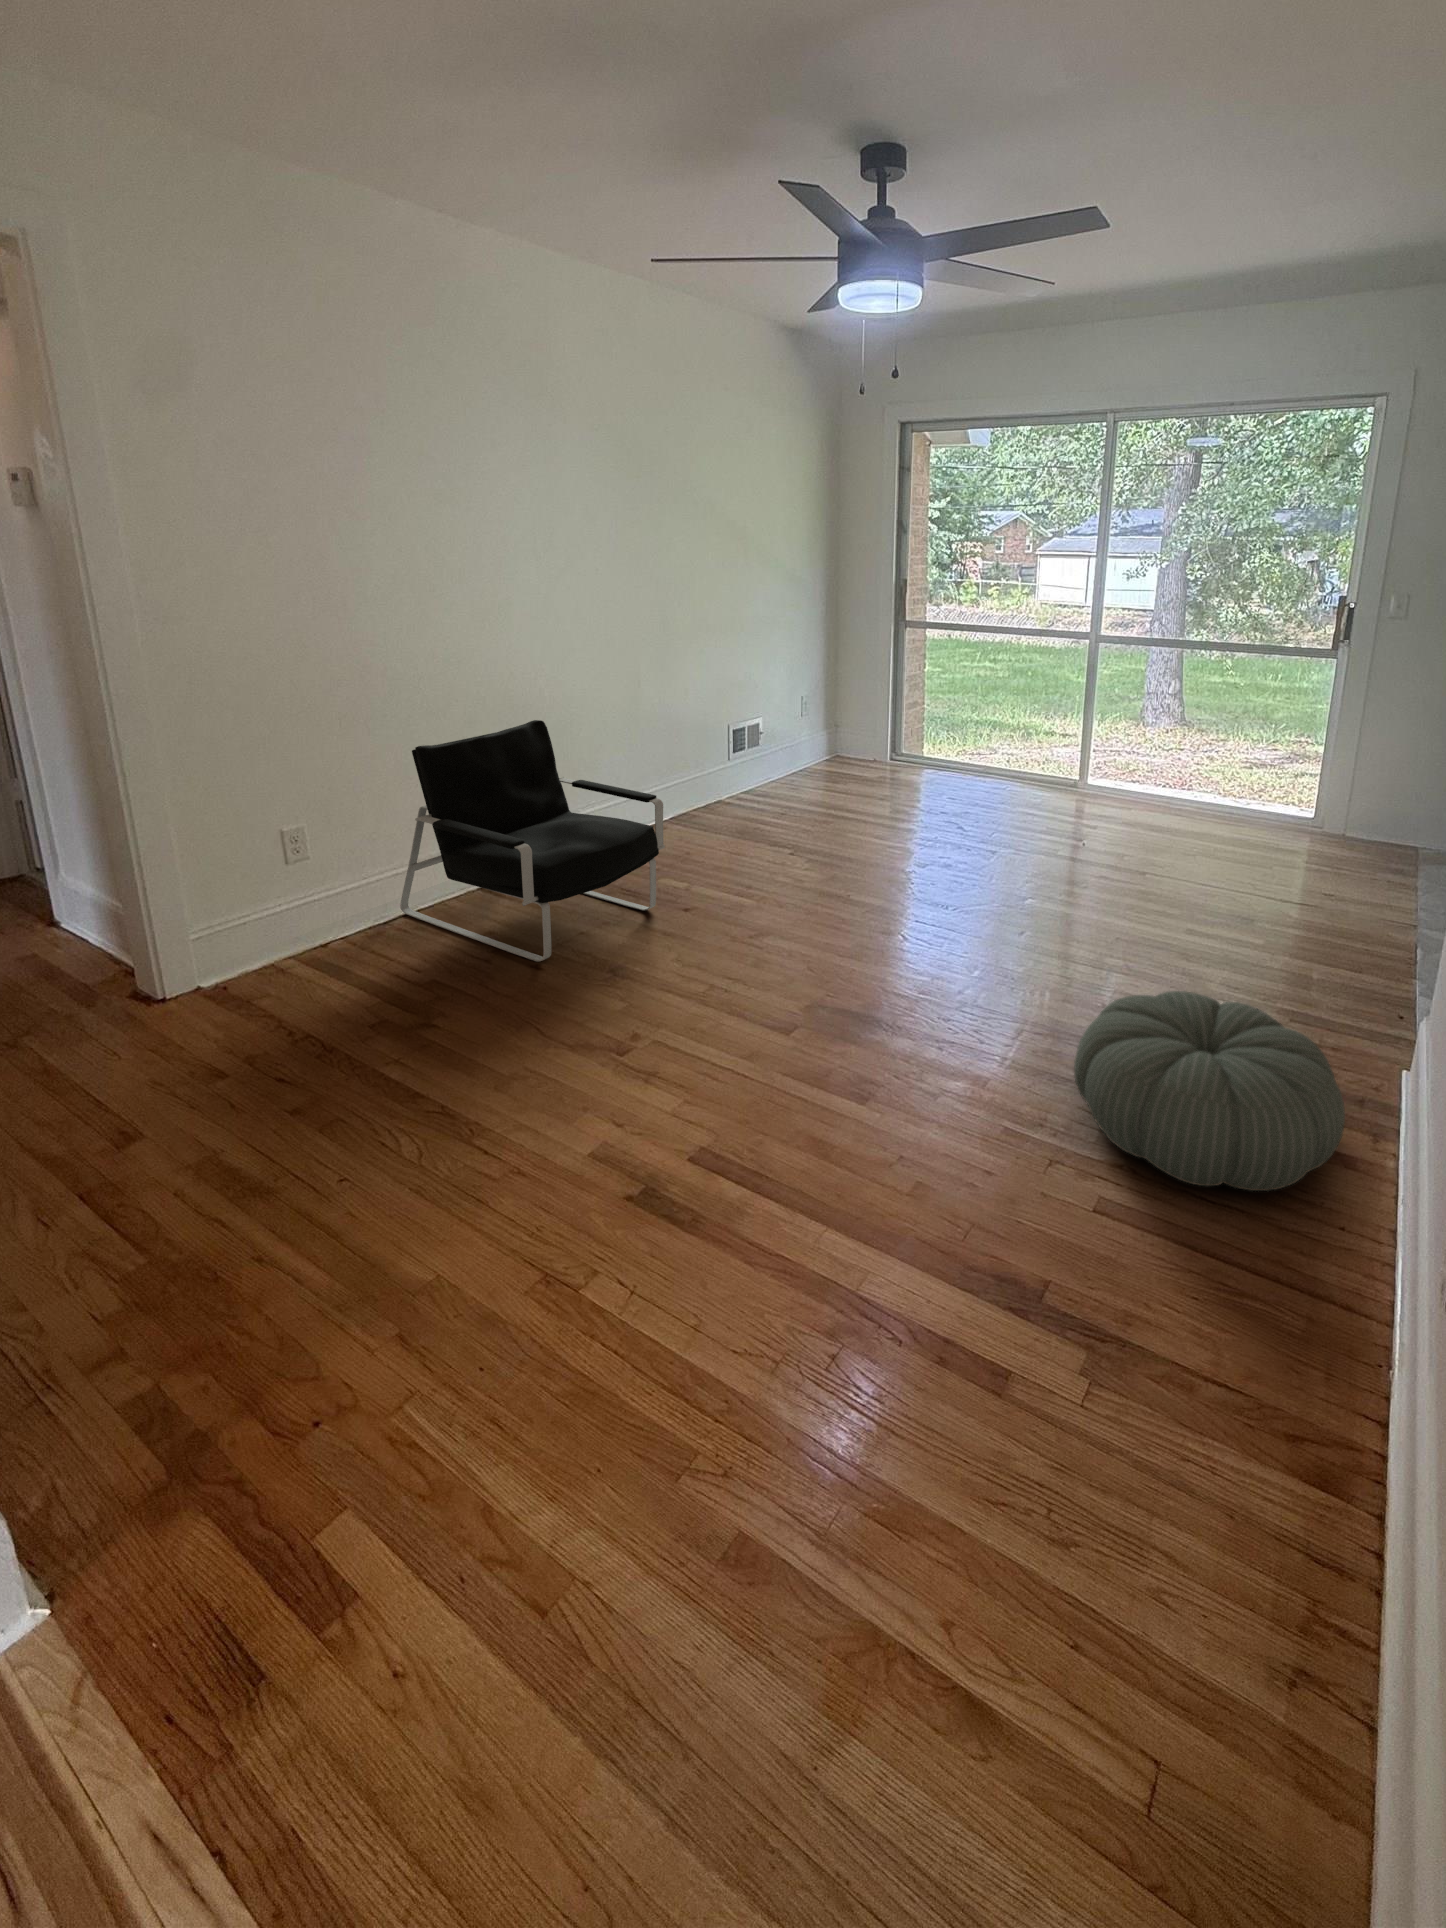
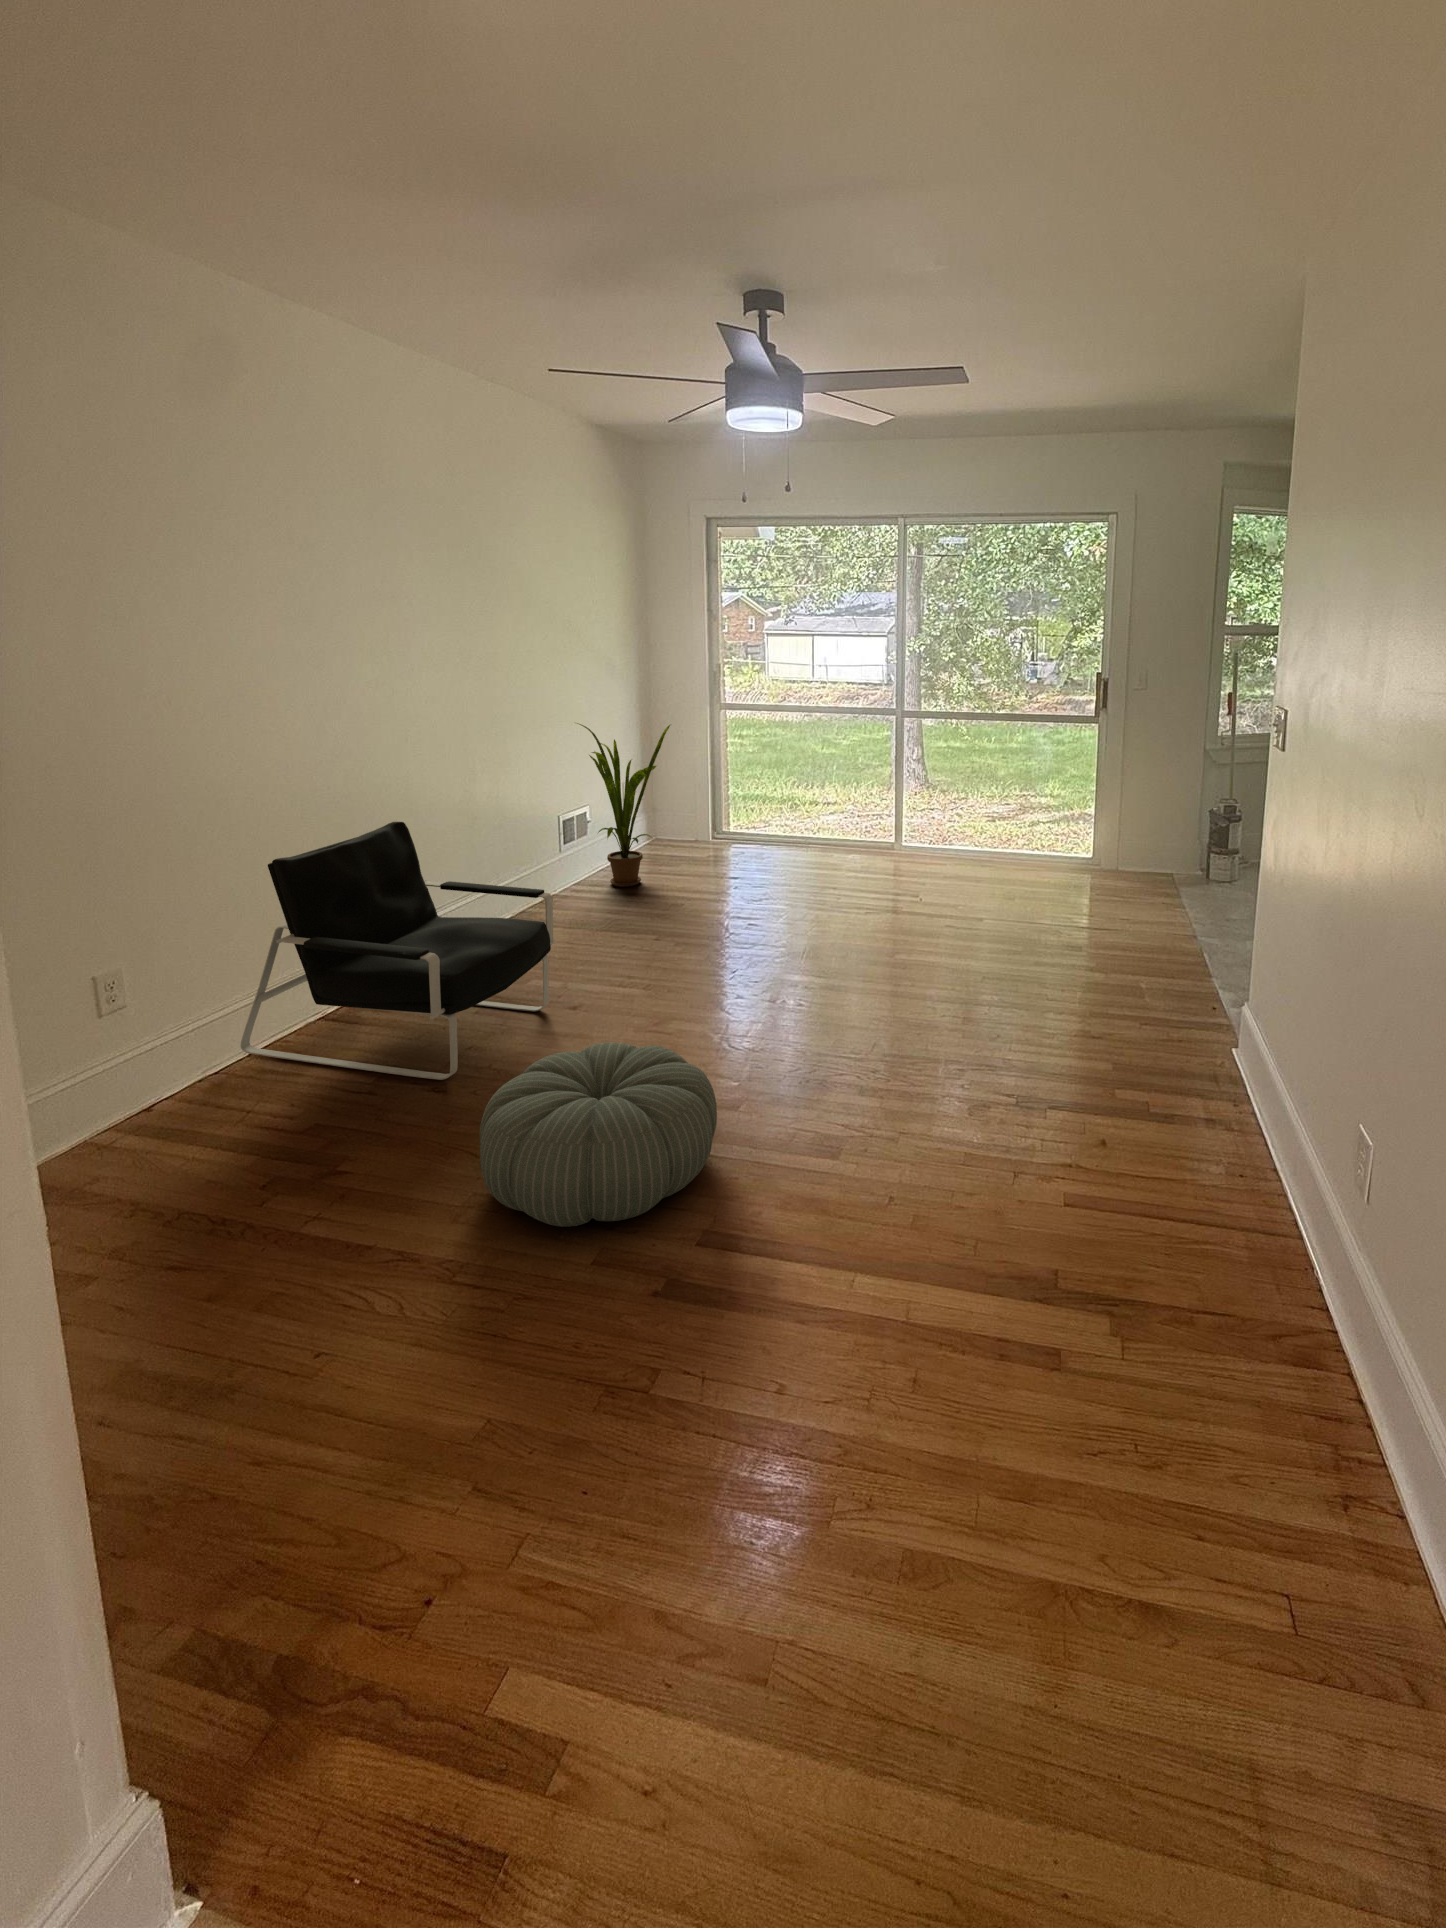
house plant: none [739,634,833,801] -> present [577,723,670,887]
pouf: present [1074,991,1345,1191] -> present [480,1042,717,1227]

